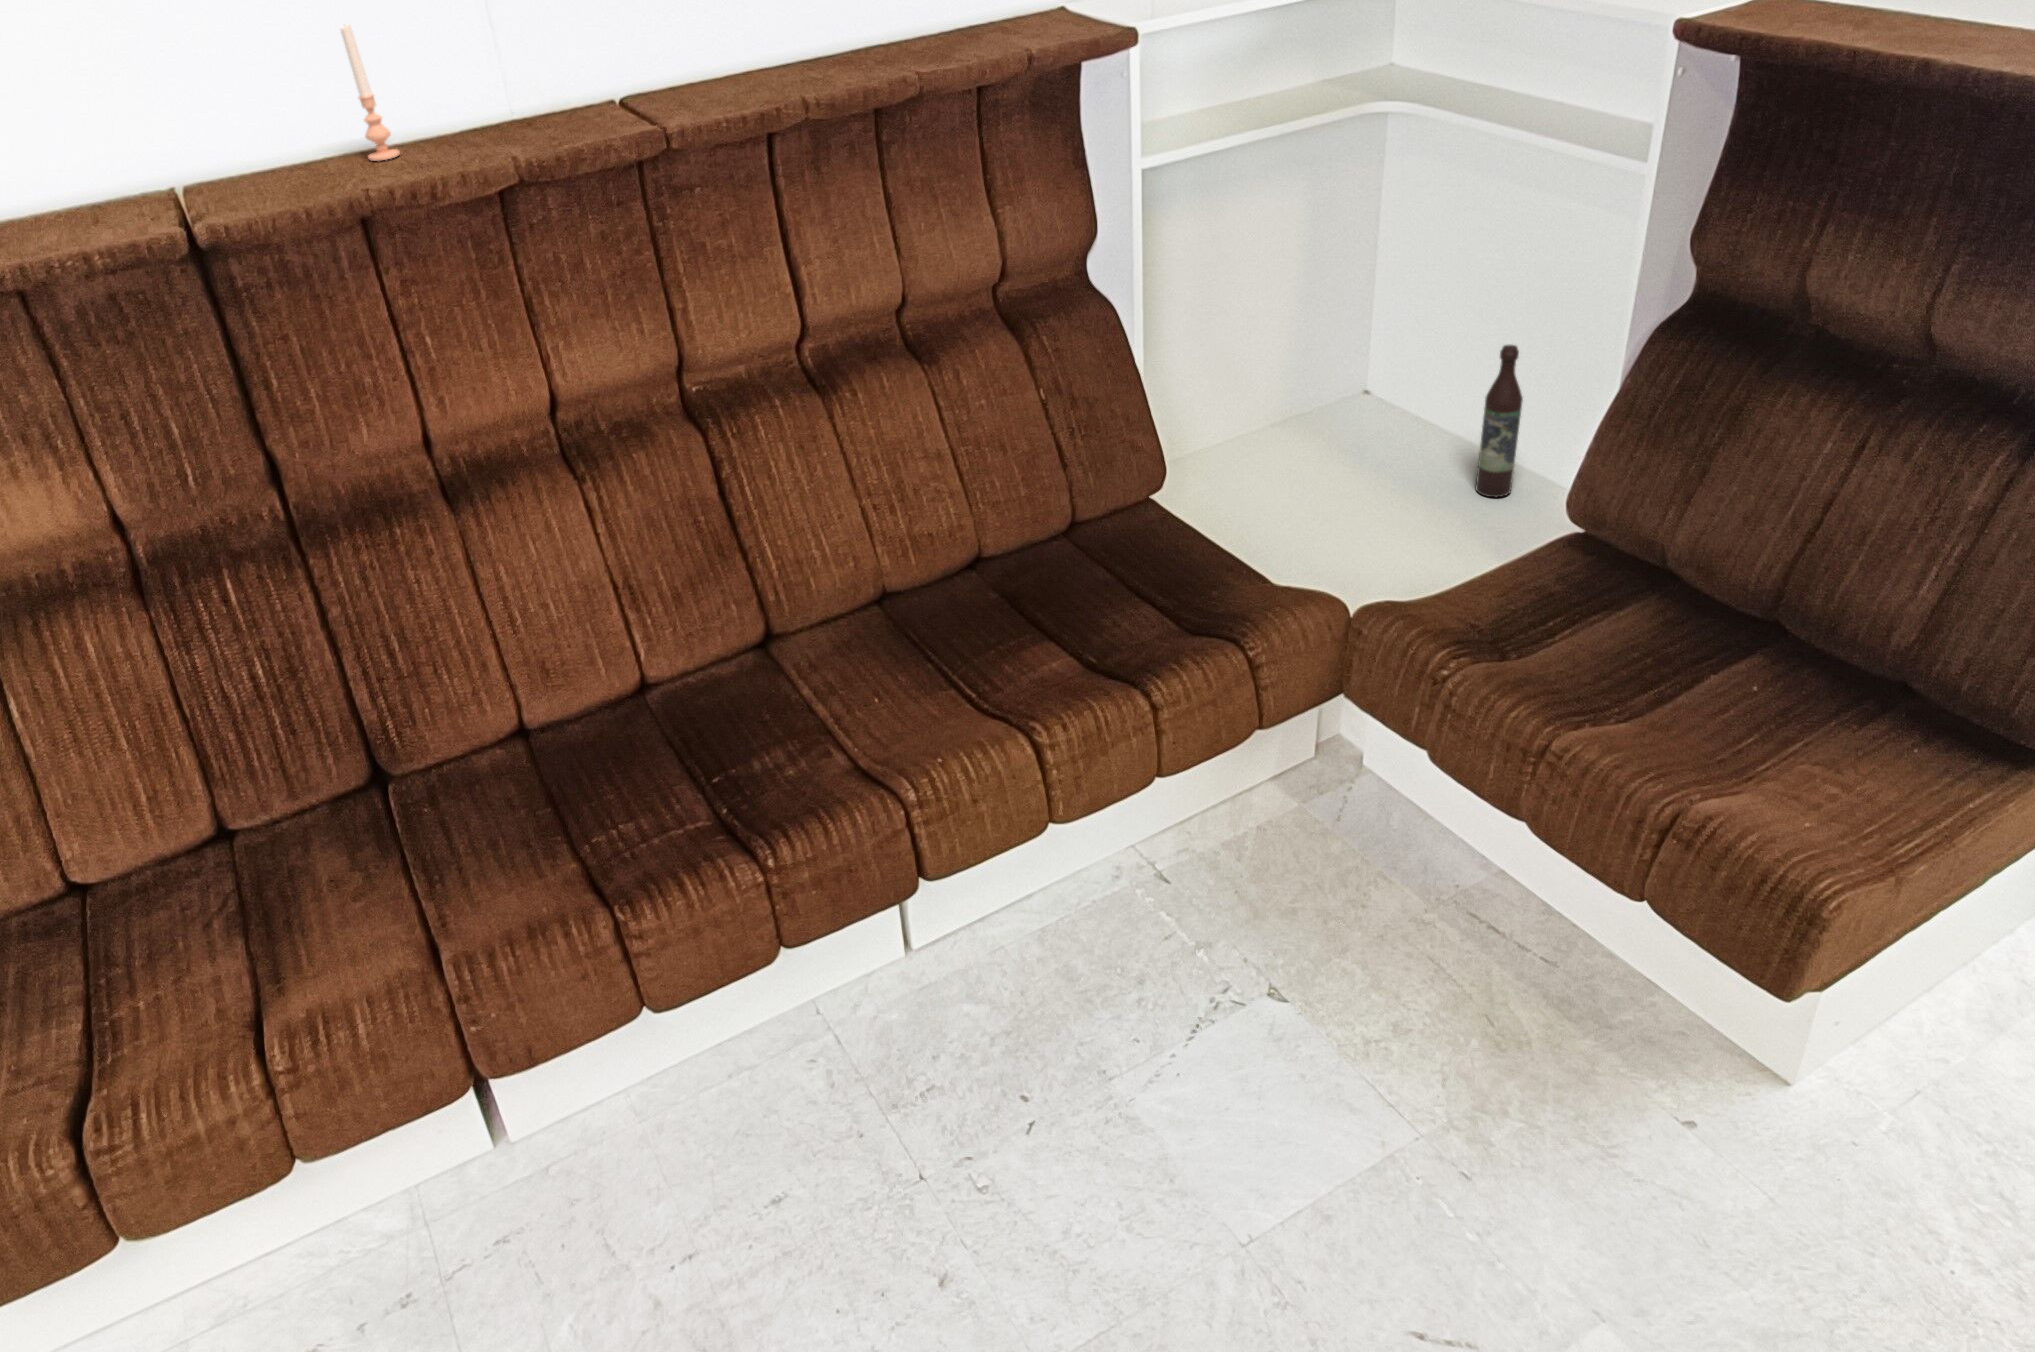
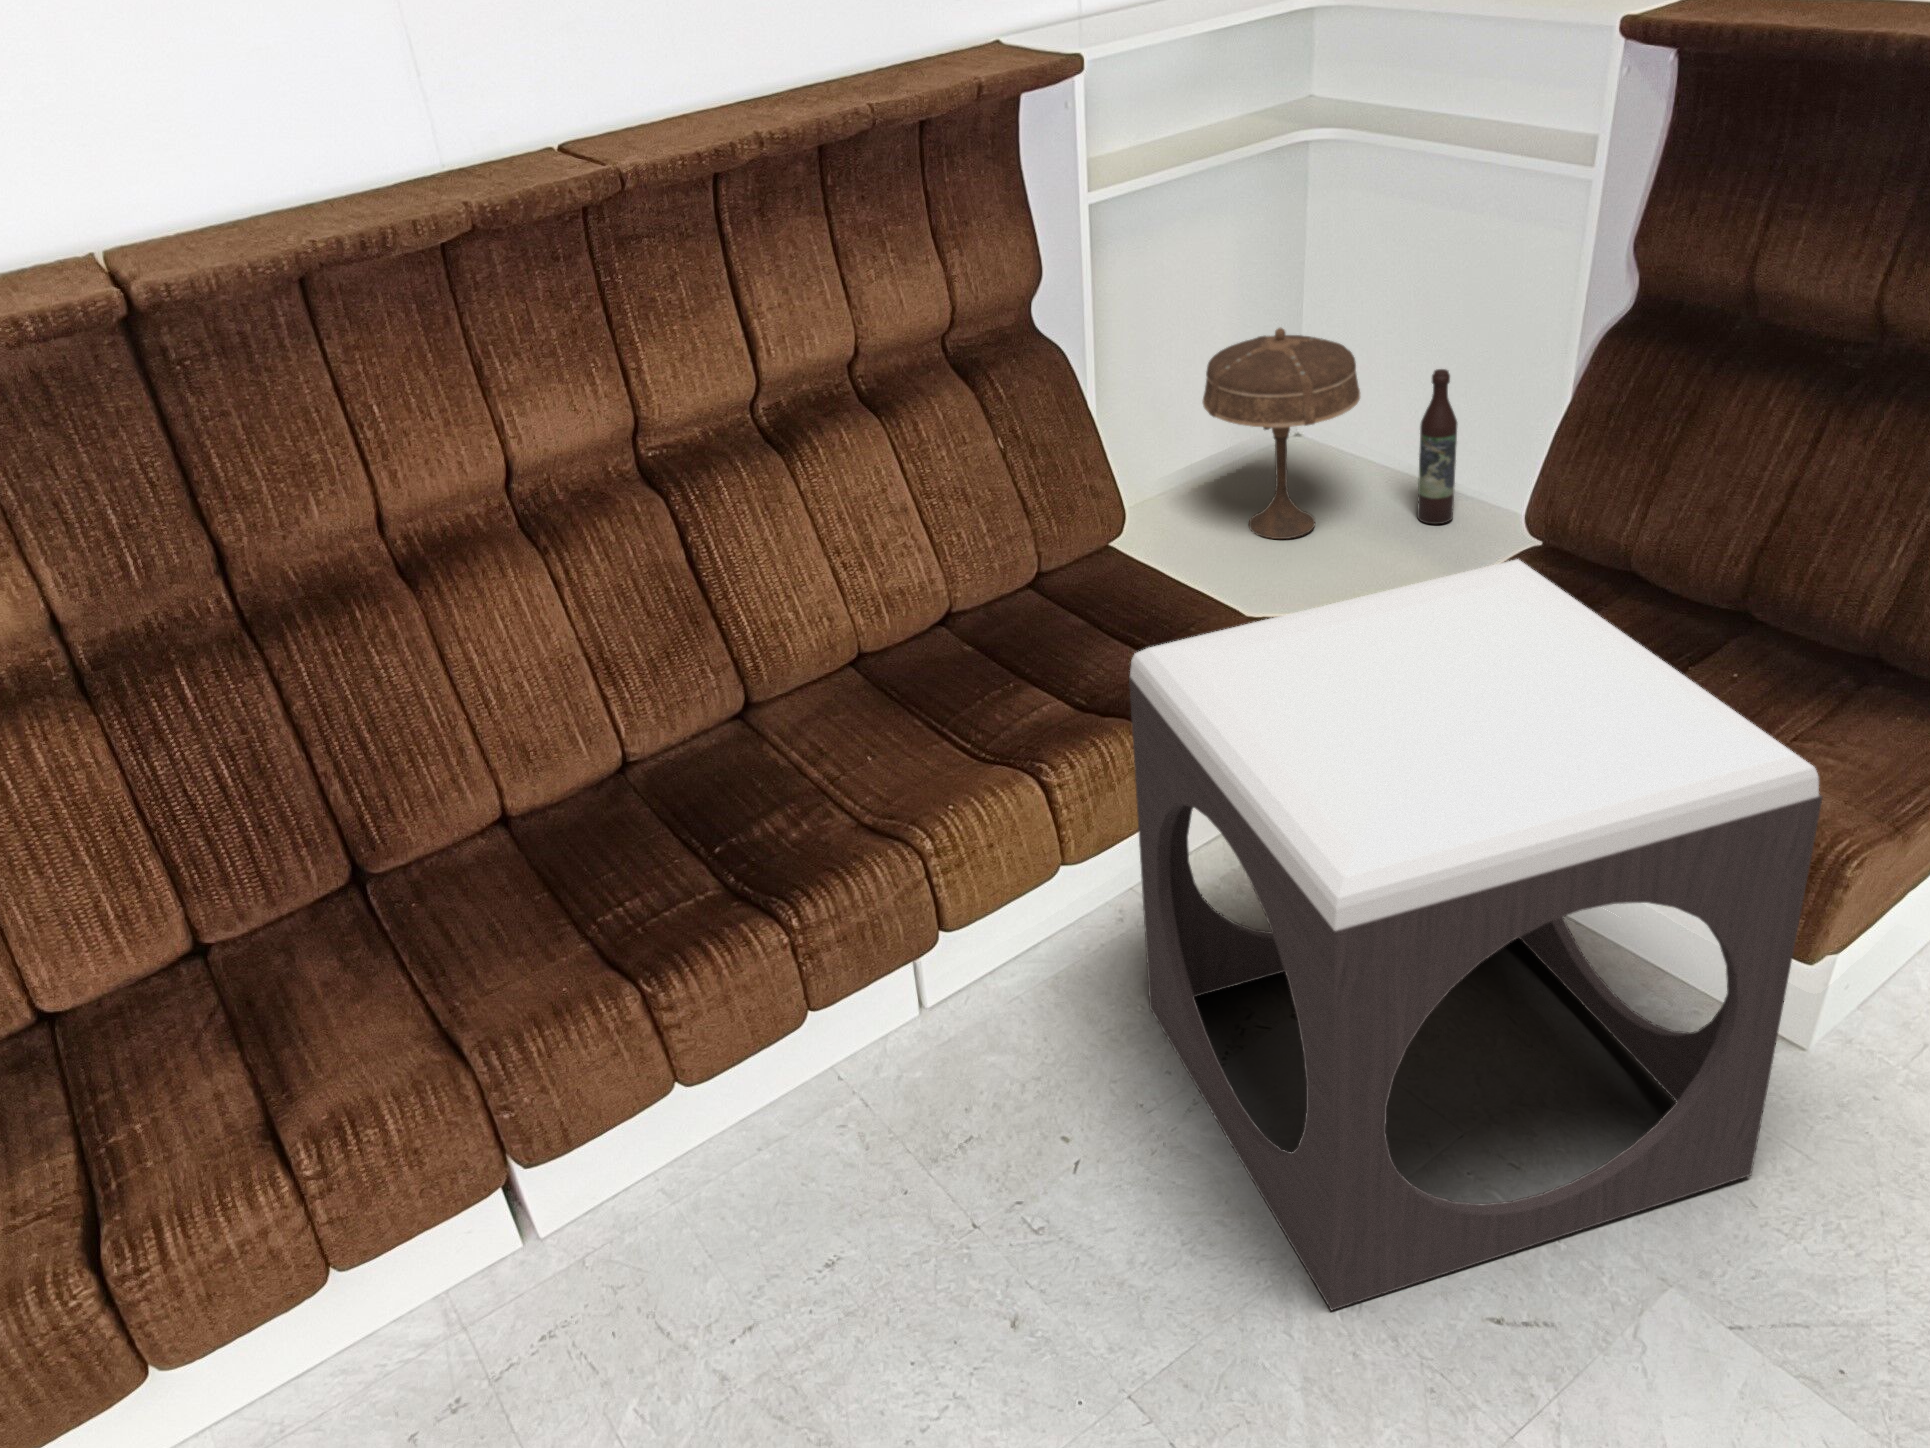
candle: present [341,25,400,161] -> none [284,92,343,230]
table lamp: none [1270,294,1426,501] -> present [1203,328,1360,539]
footstool: none [1114,564,1788,1293] -> present [1129,559,1822,1310]

